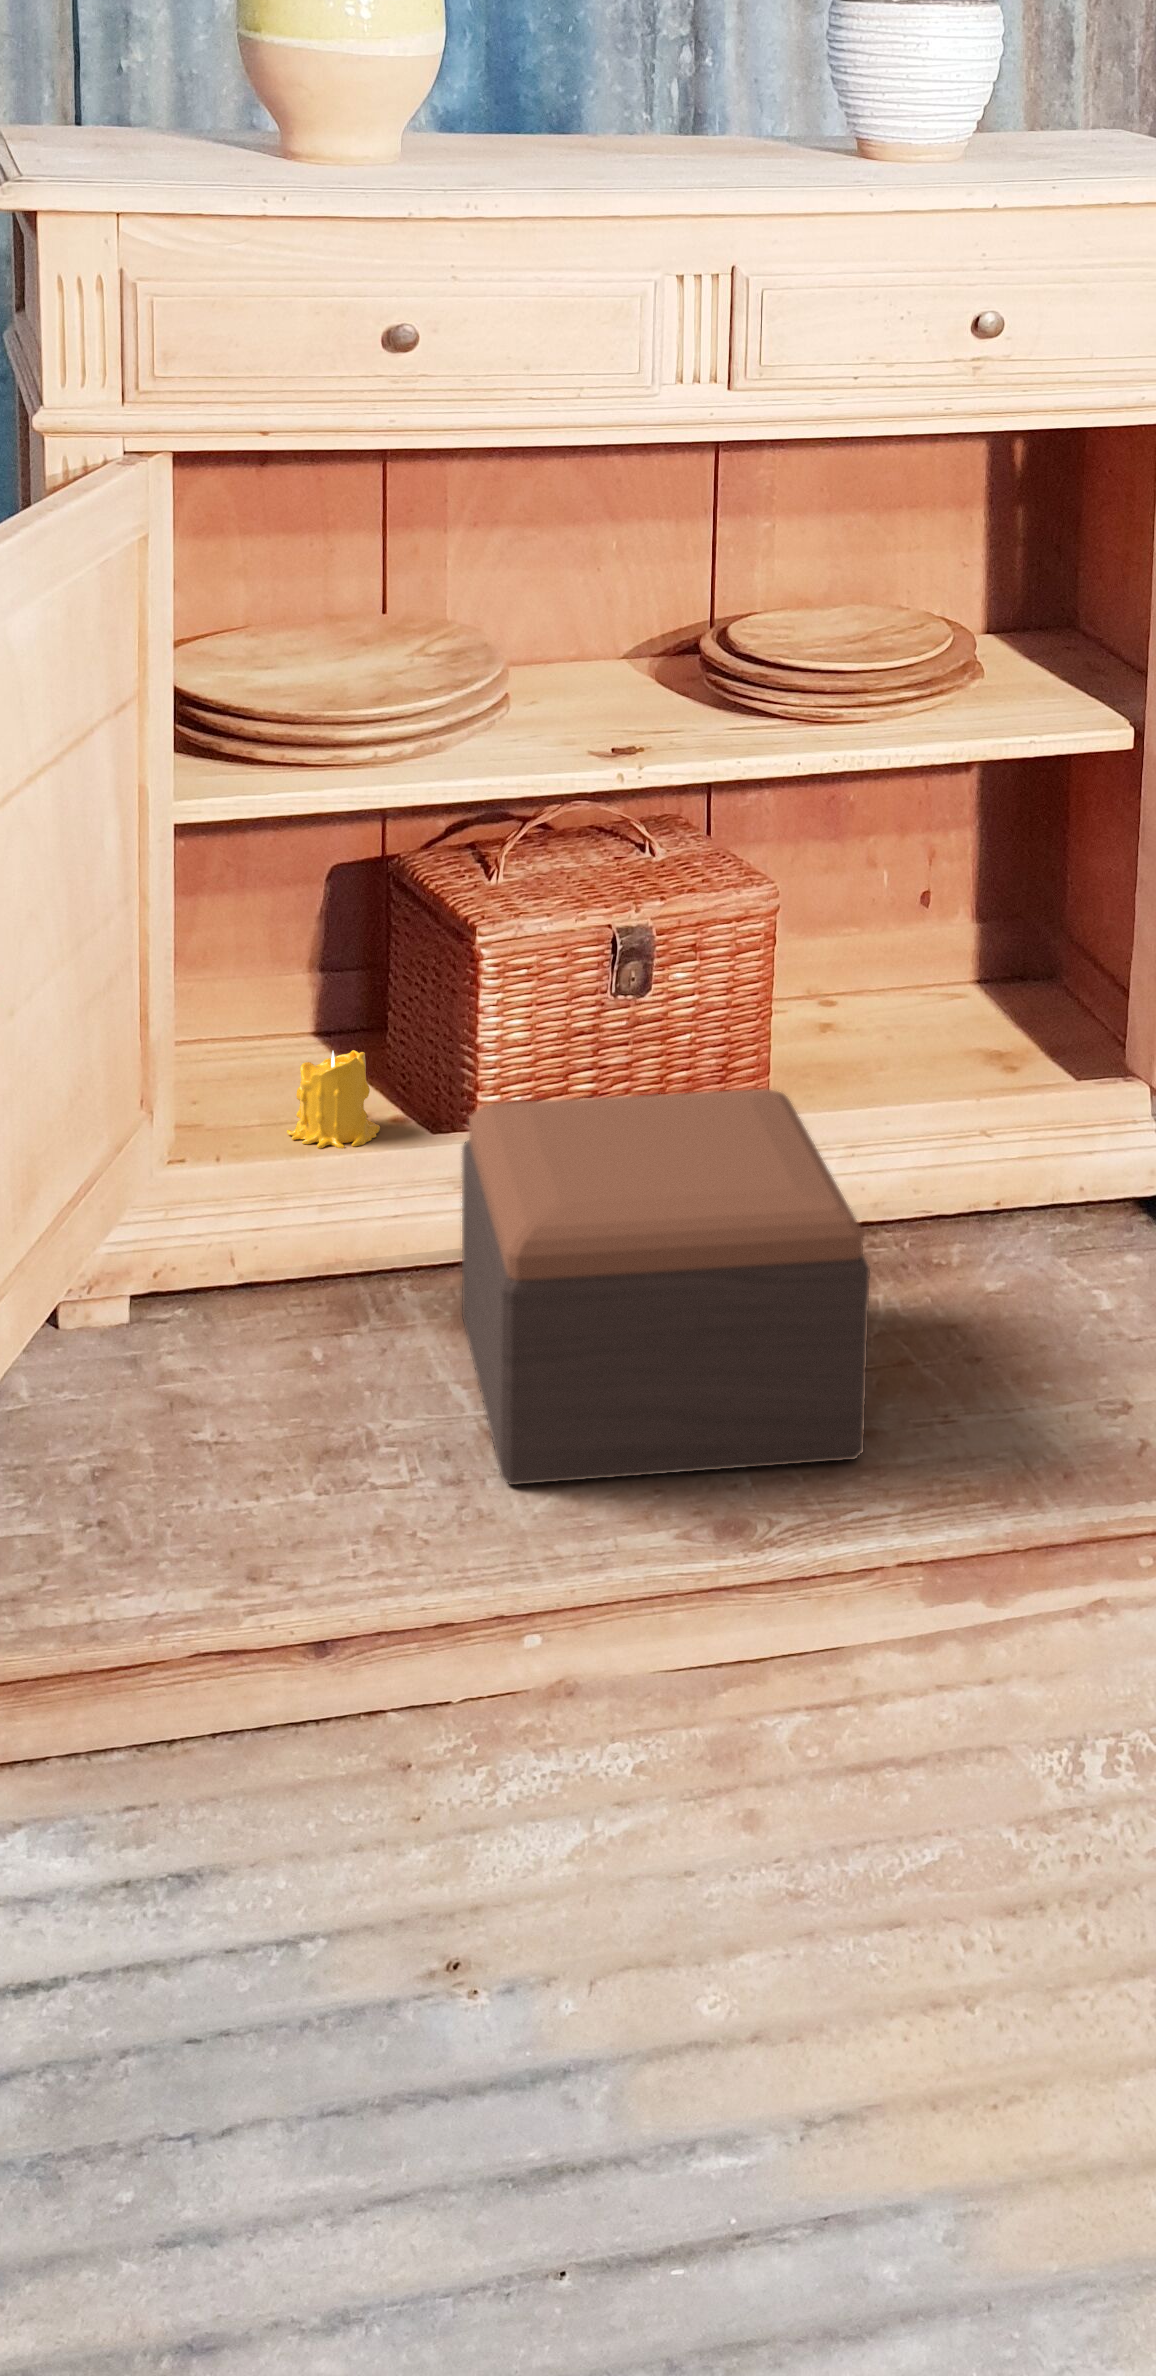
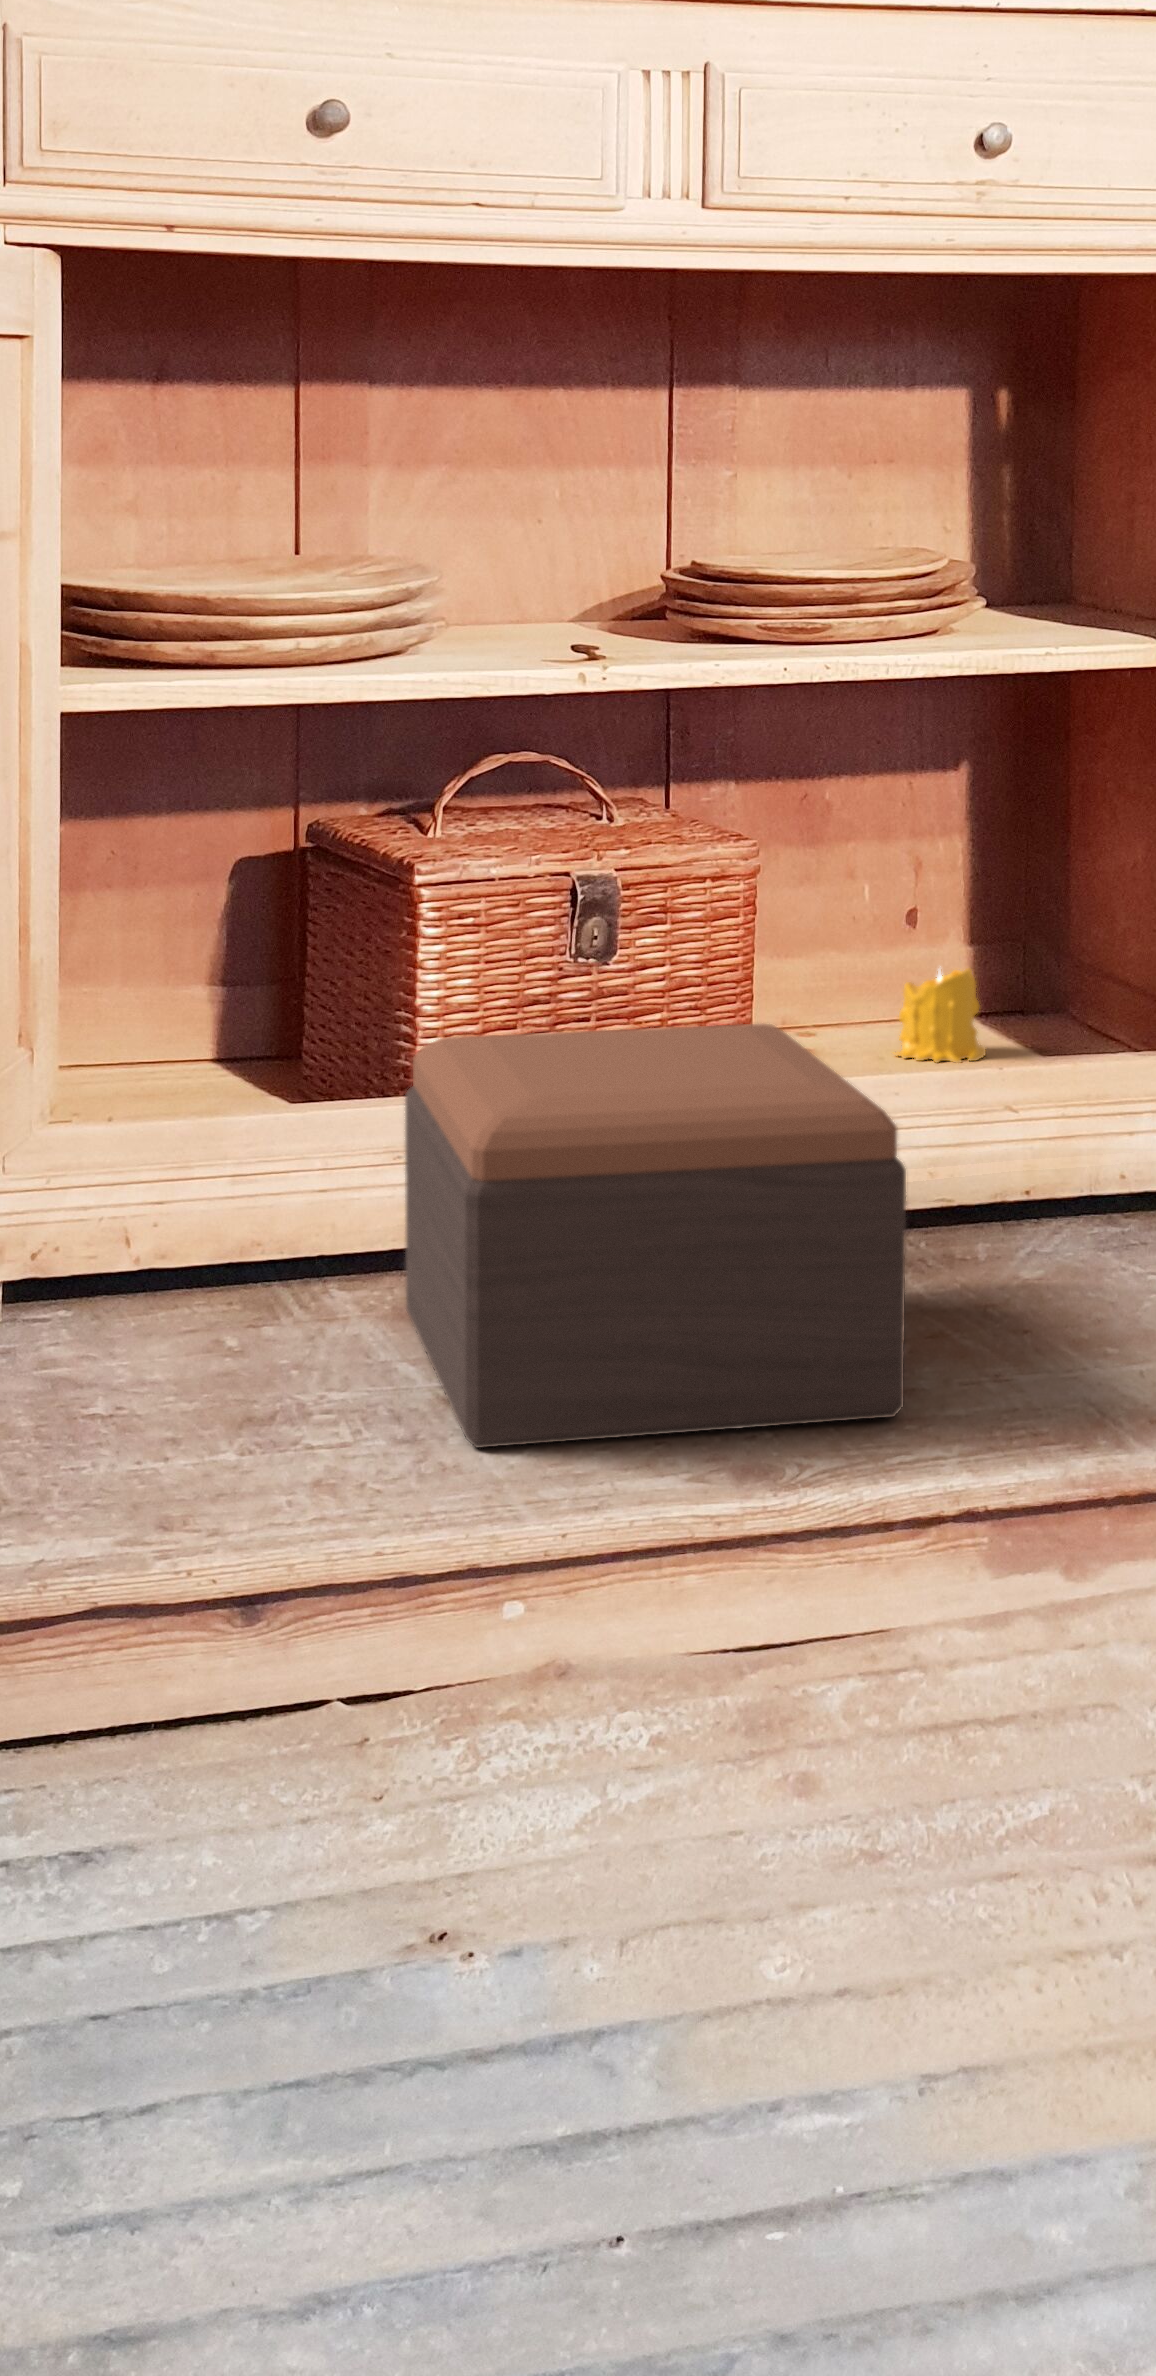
candle: present [287,1050,380,1149] -> present [894,968,986,1063]

